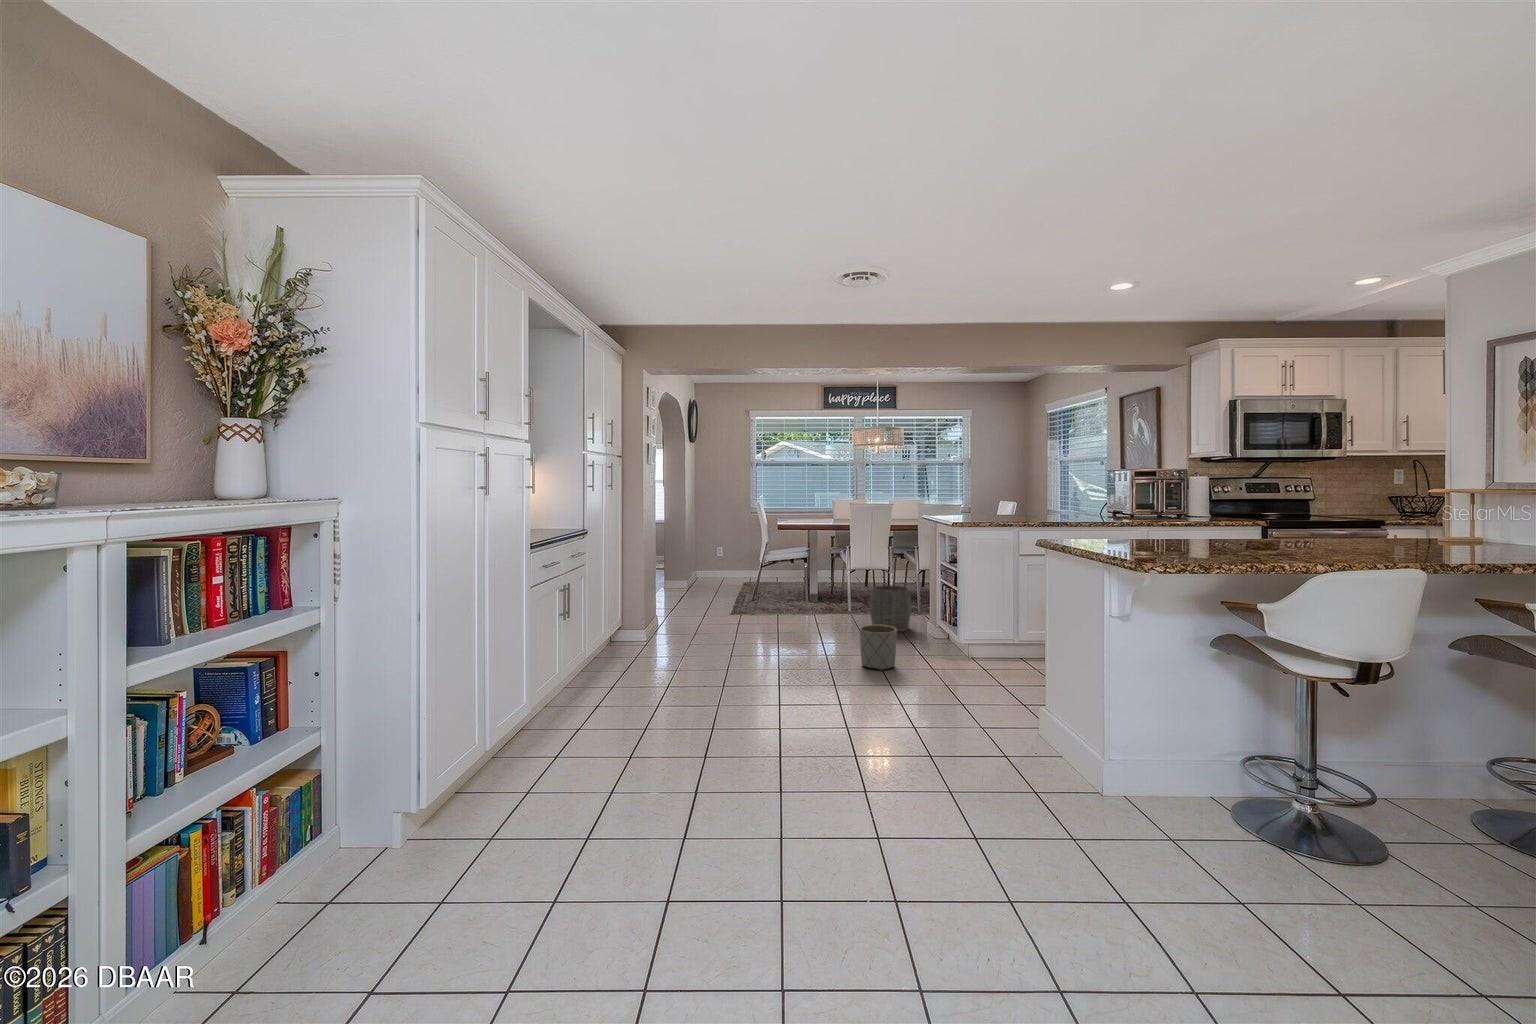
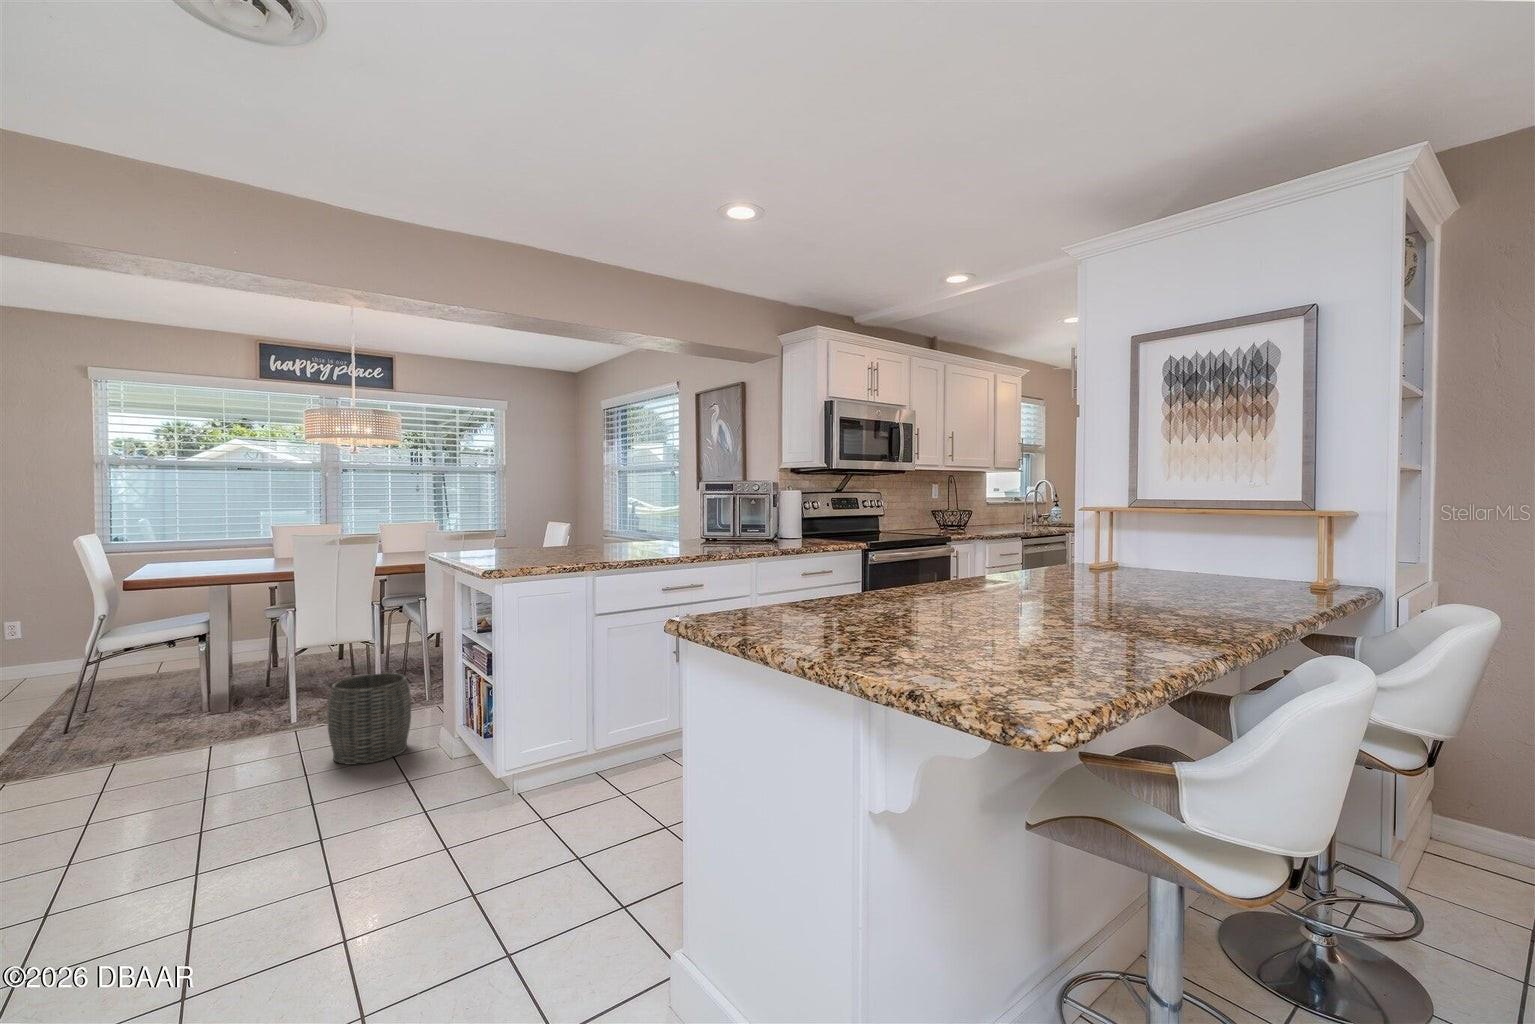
planter: present [860,625,897,670] -> none [278,787,371,898]

